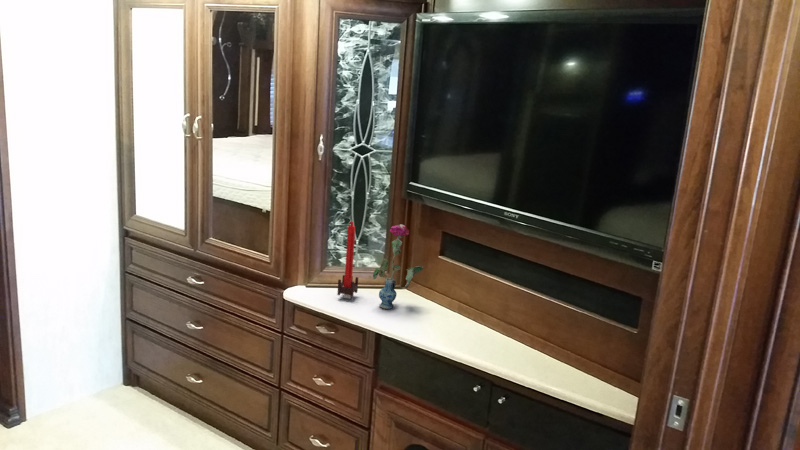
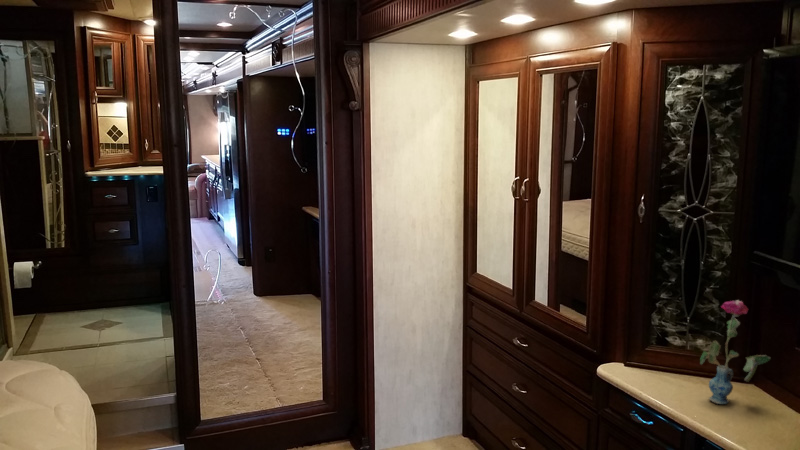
candle: present [337,222,358,299] -> none [657,293,686,385]

